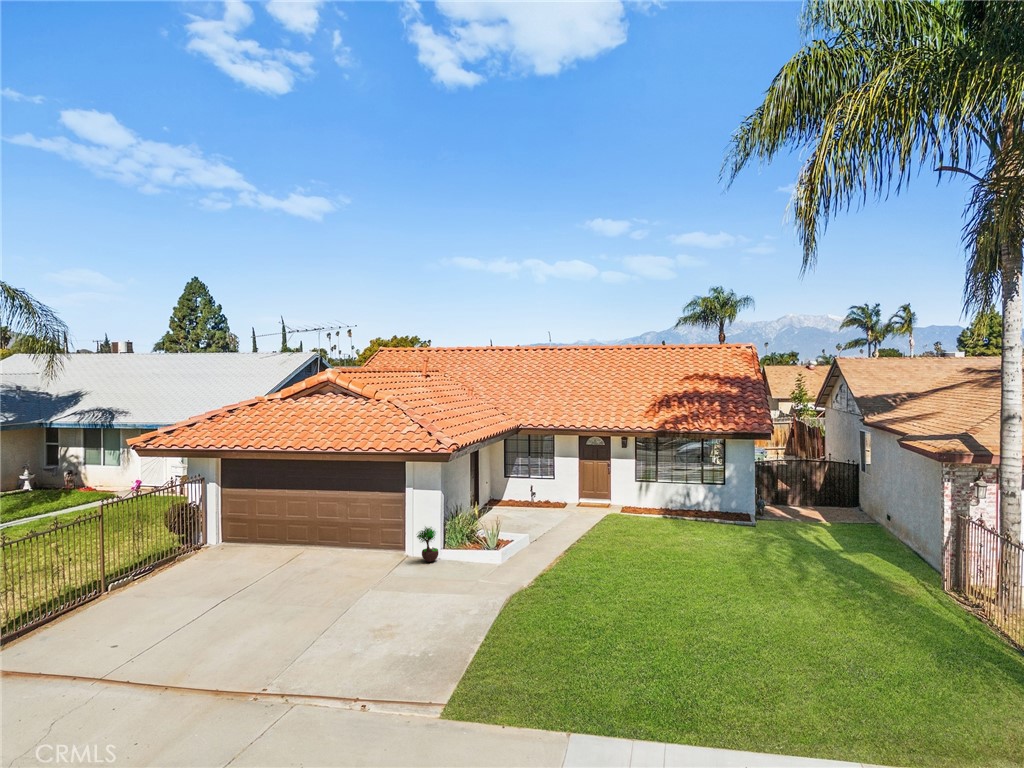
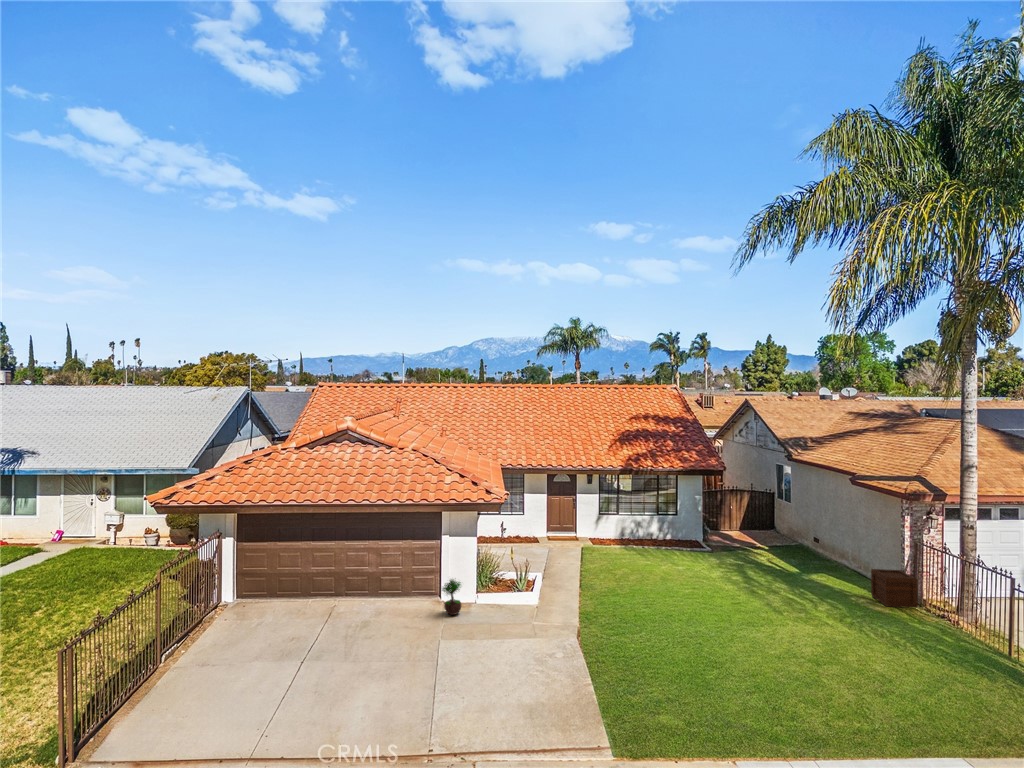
wooden crate: none [902,543,952,589] -> present [871,569,918,608]

